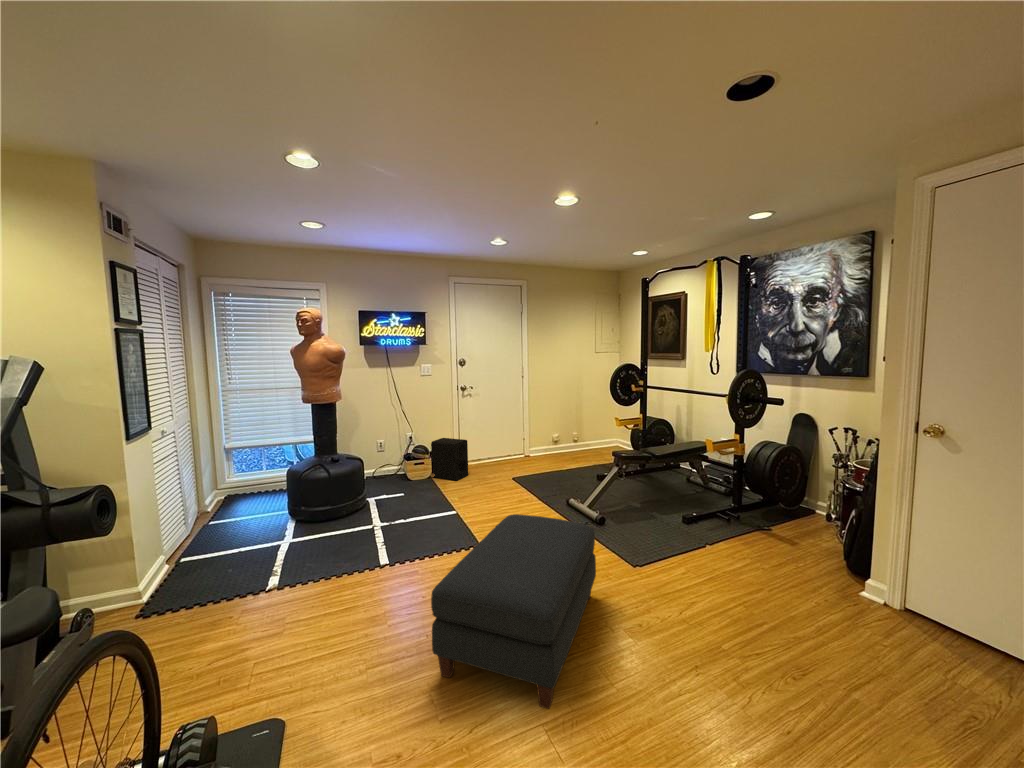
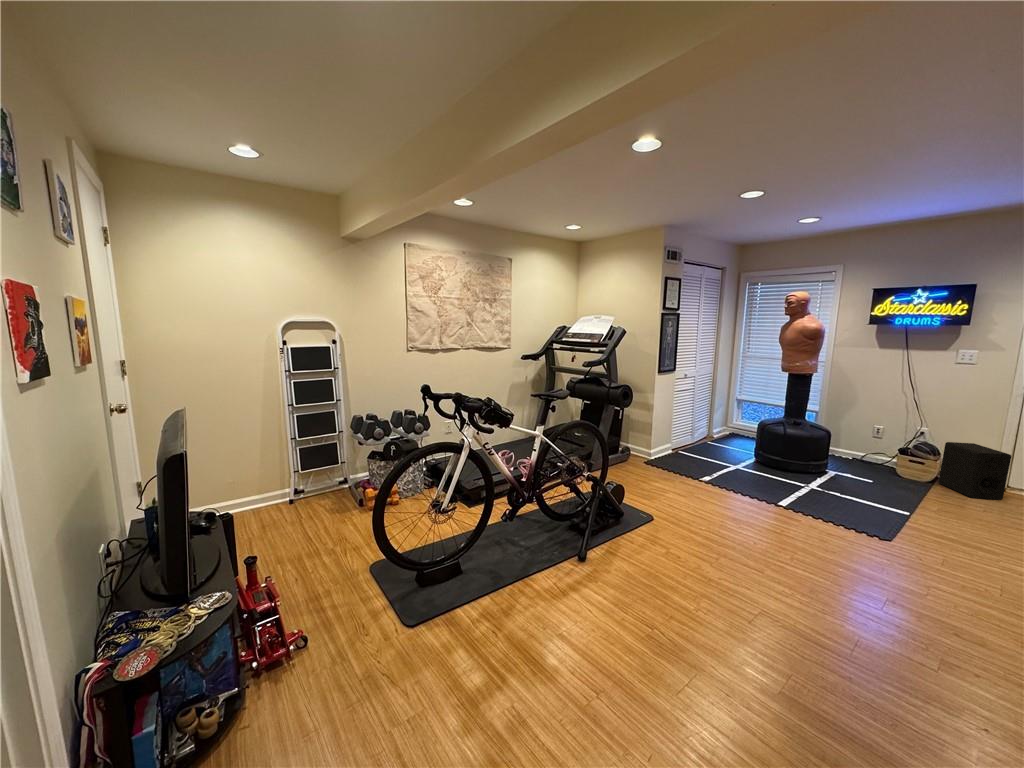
ottoman: present [431,514,596,709] -> none [744,505,1004,643]

